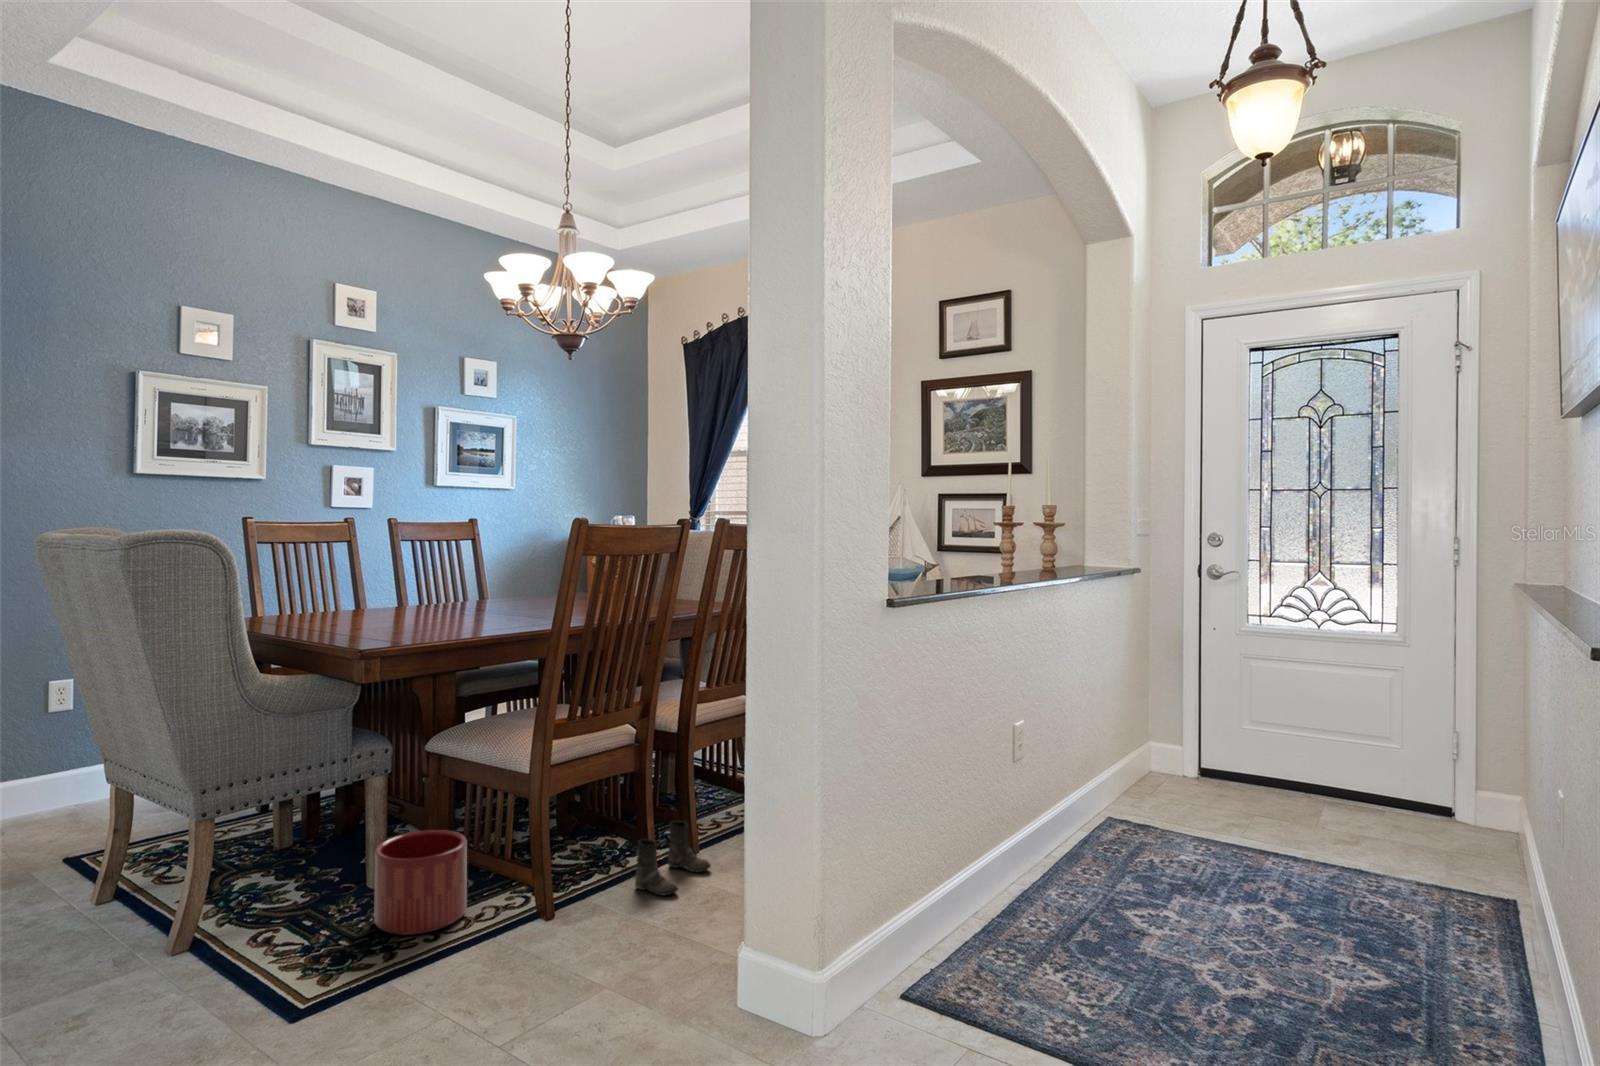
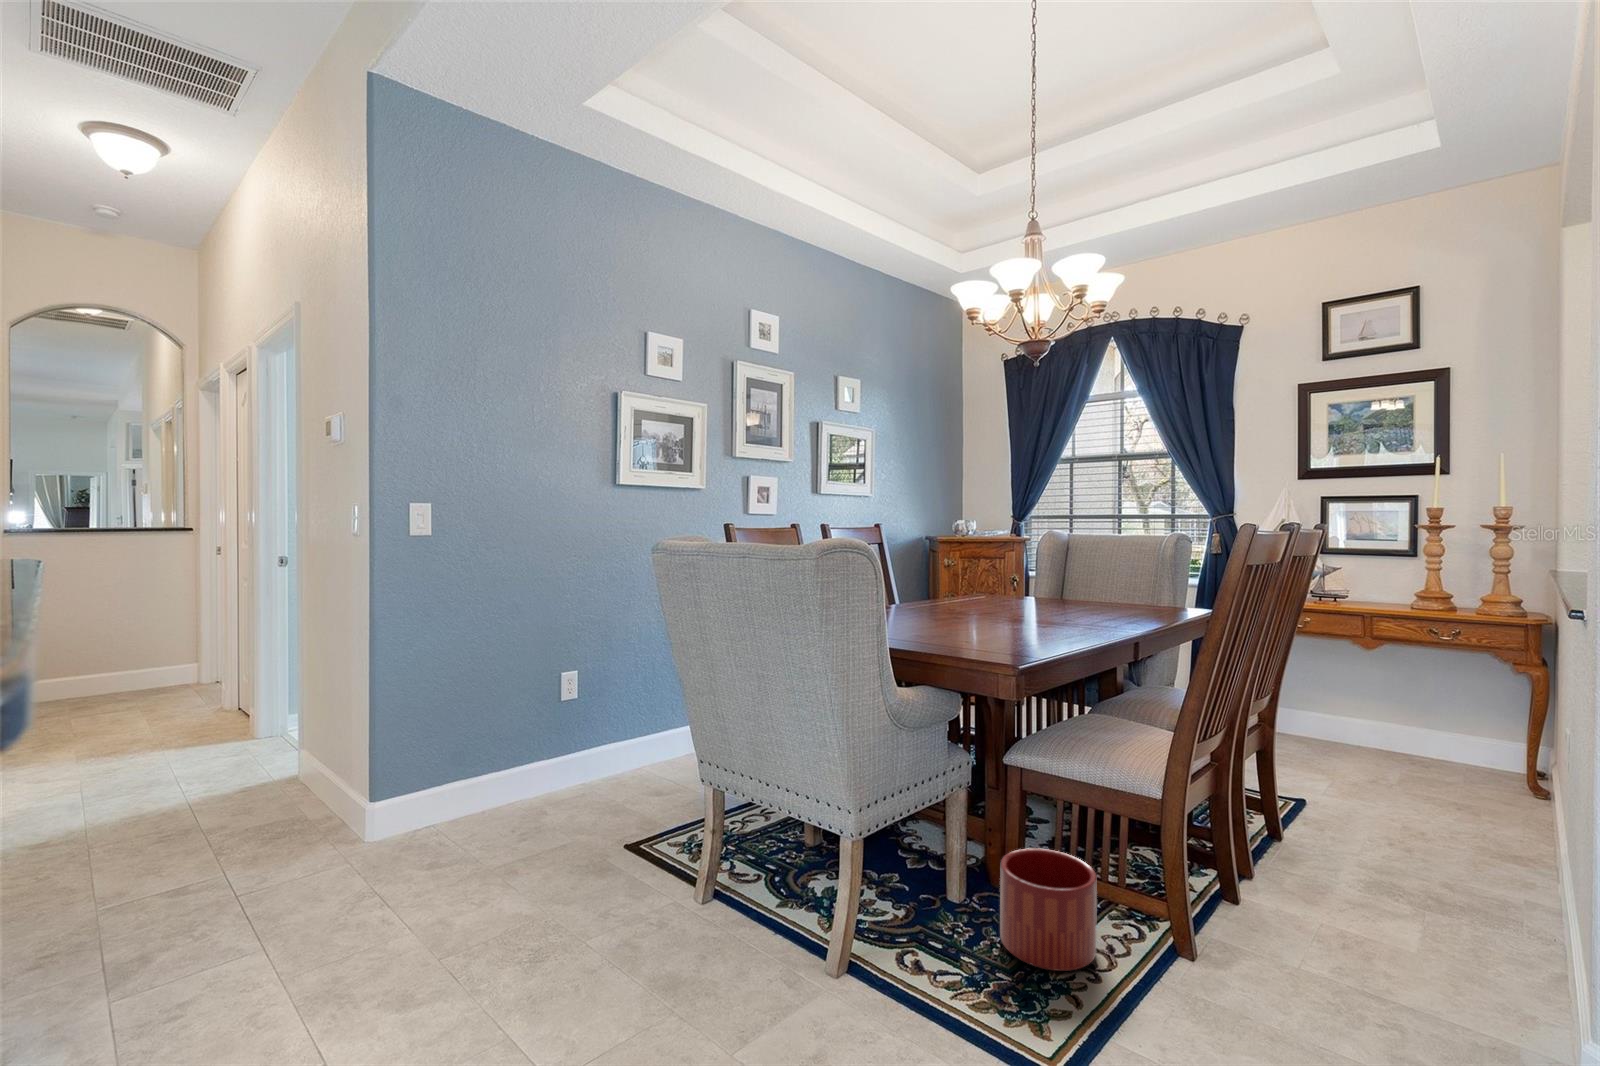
boots: present [635,821,711,896] -> none [1239,843,1303,935]

